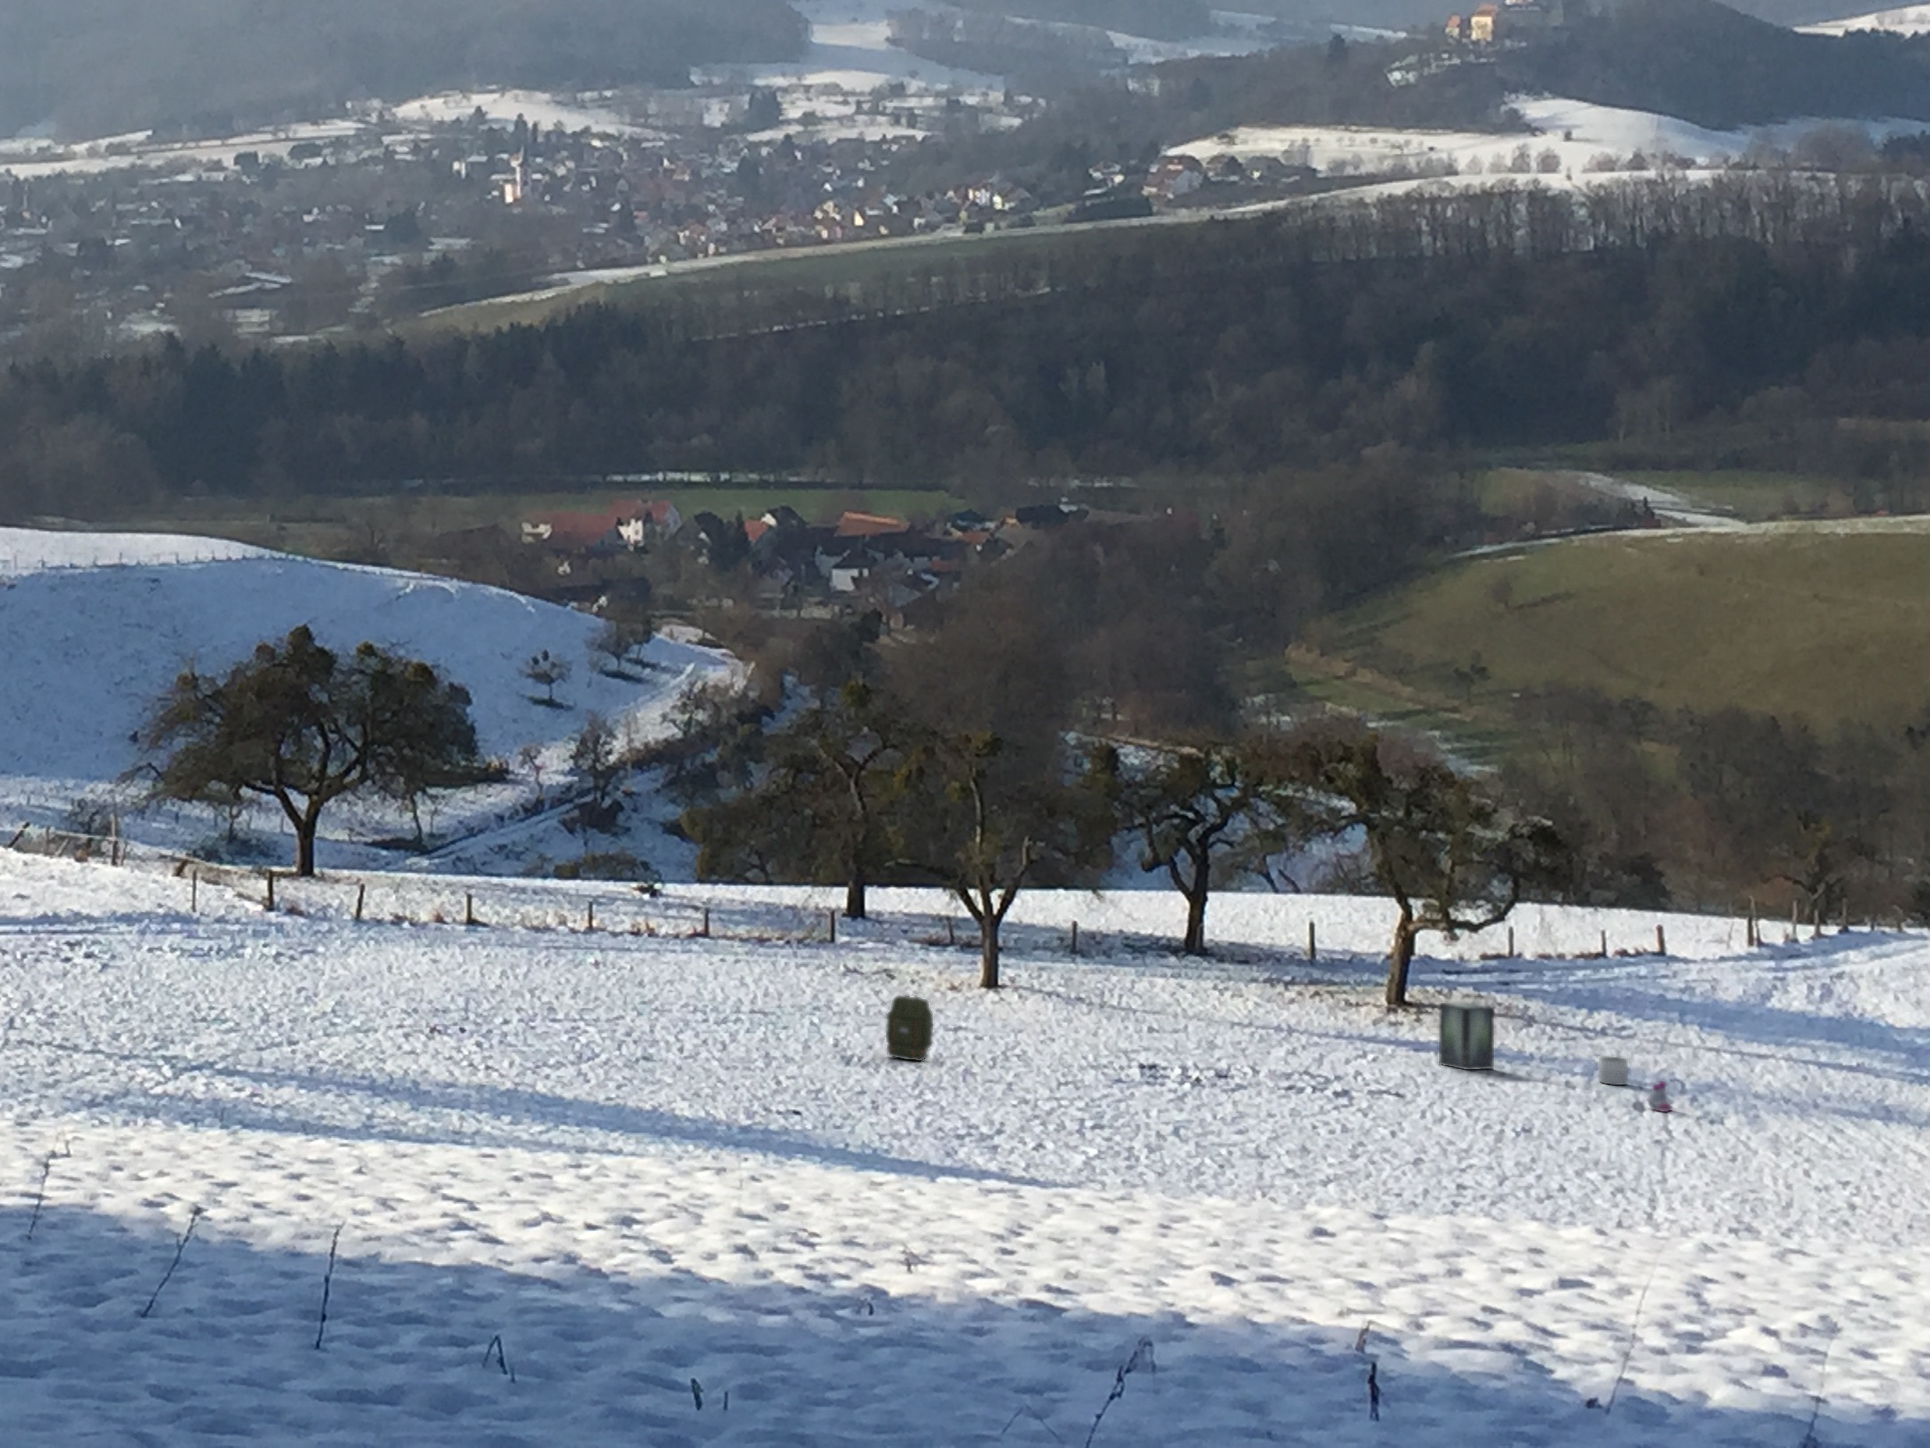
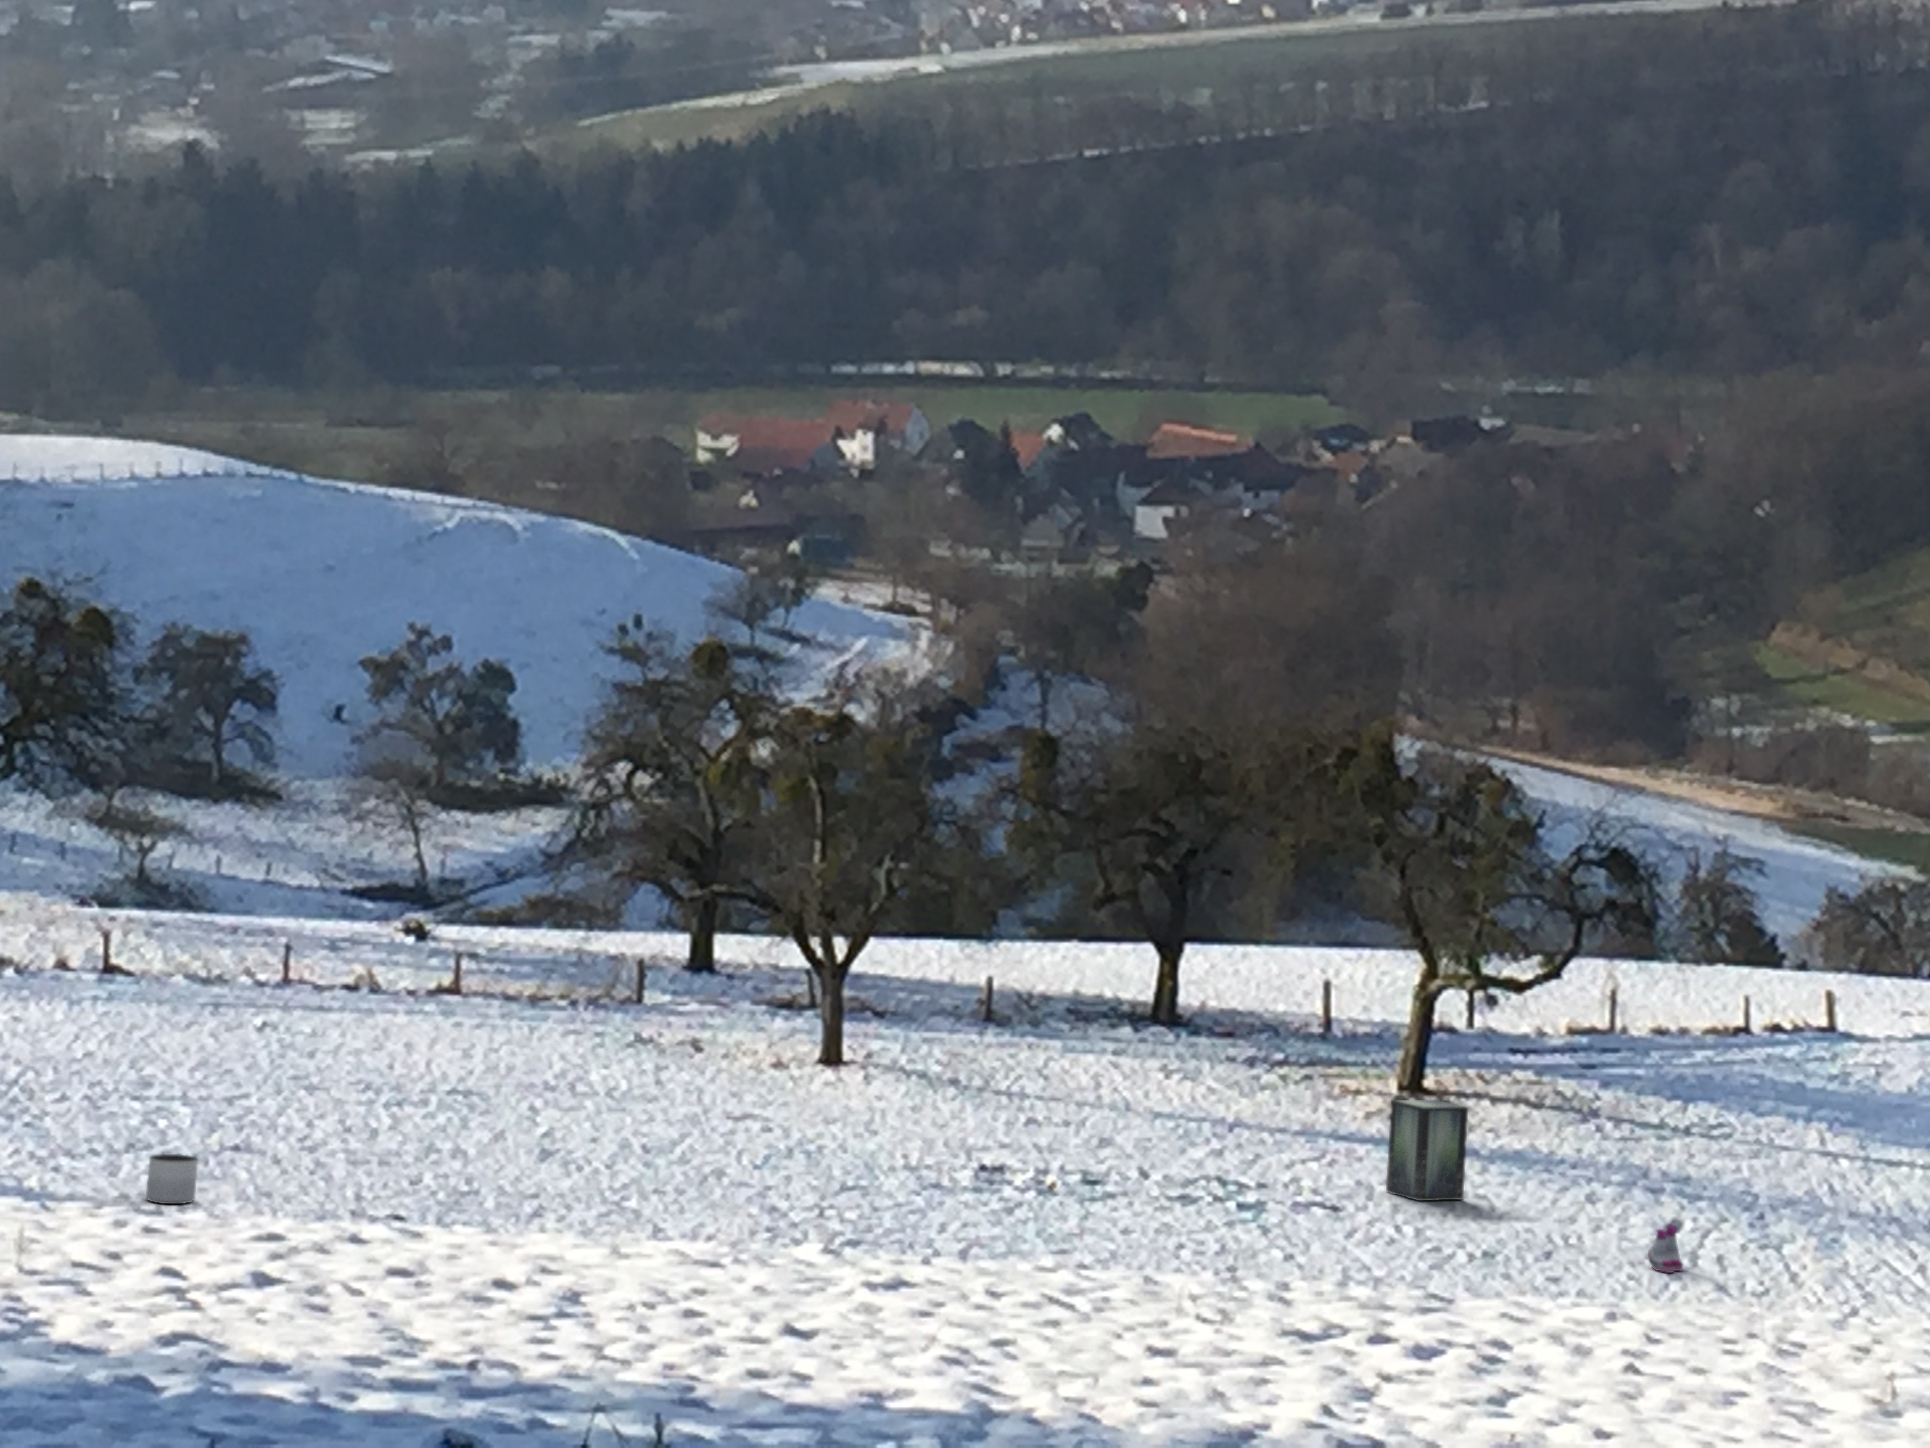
backpack: present [886,995,933,1061] -> none [492,1084,569,1188]
planter: present [1598,1057,1628,1085] -> present [146,1154,198,1204]

